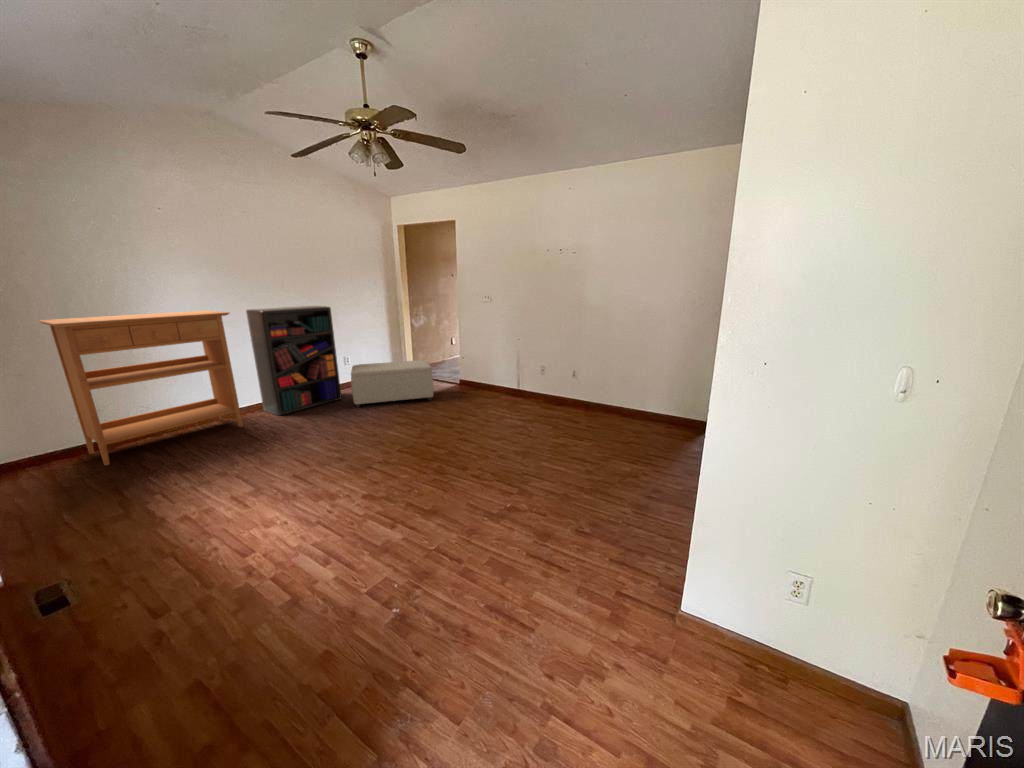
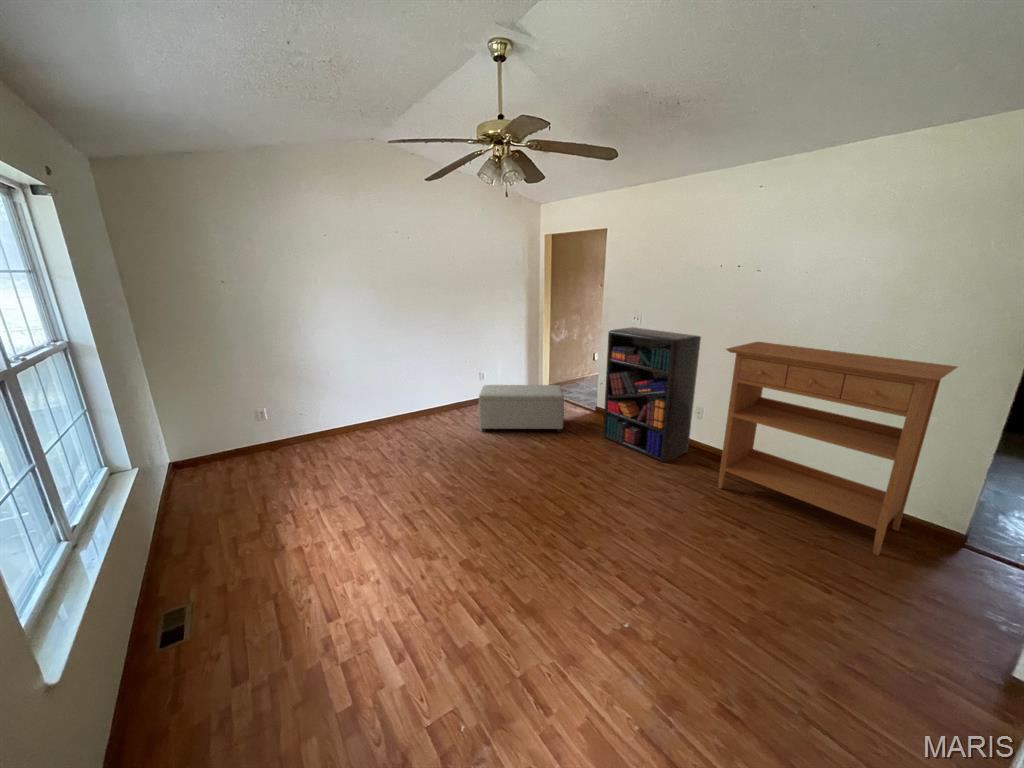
bookshelf: present [246,306,341,415] -> present [603,327,701,462]
console table: present [39,310,243,465] -> present [718,342,957,555]

